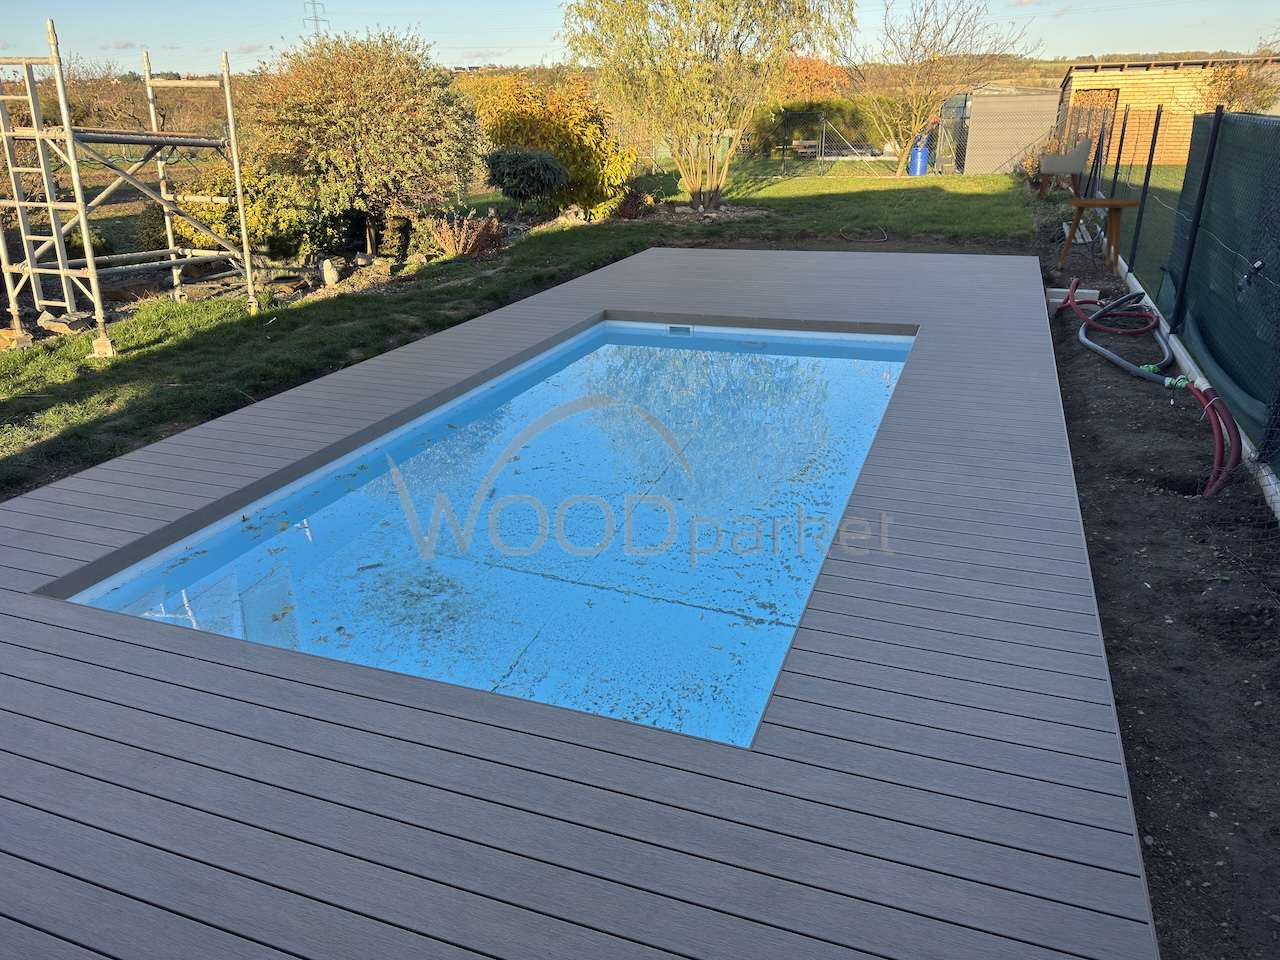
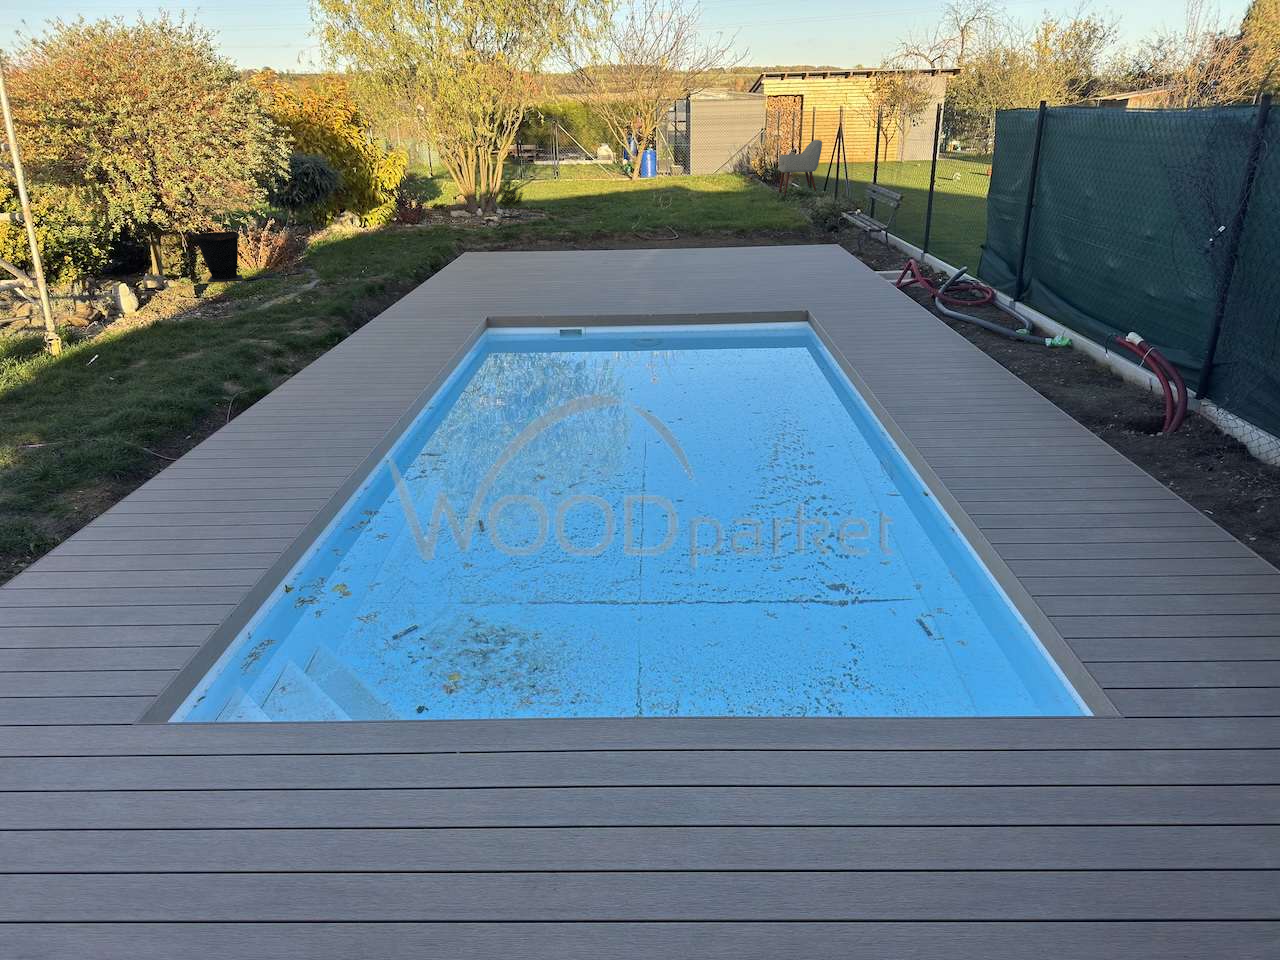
side table: present [1058,198,1141,274] -> none [858,193,922,260]
bucket: none [405,217,446,262] -> present [193,231,243,281]
potted tree: present [263,219,303,283] -> present [499,179,523,220]

